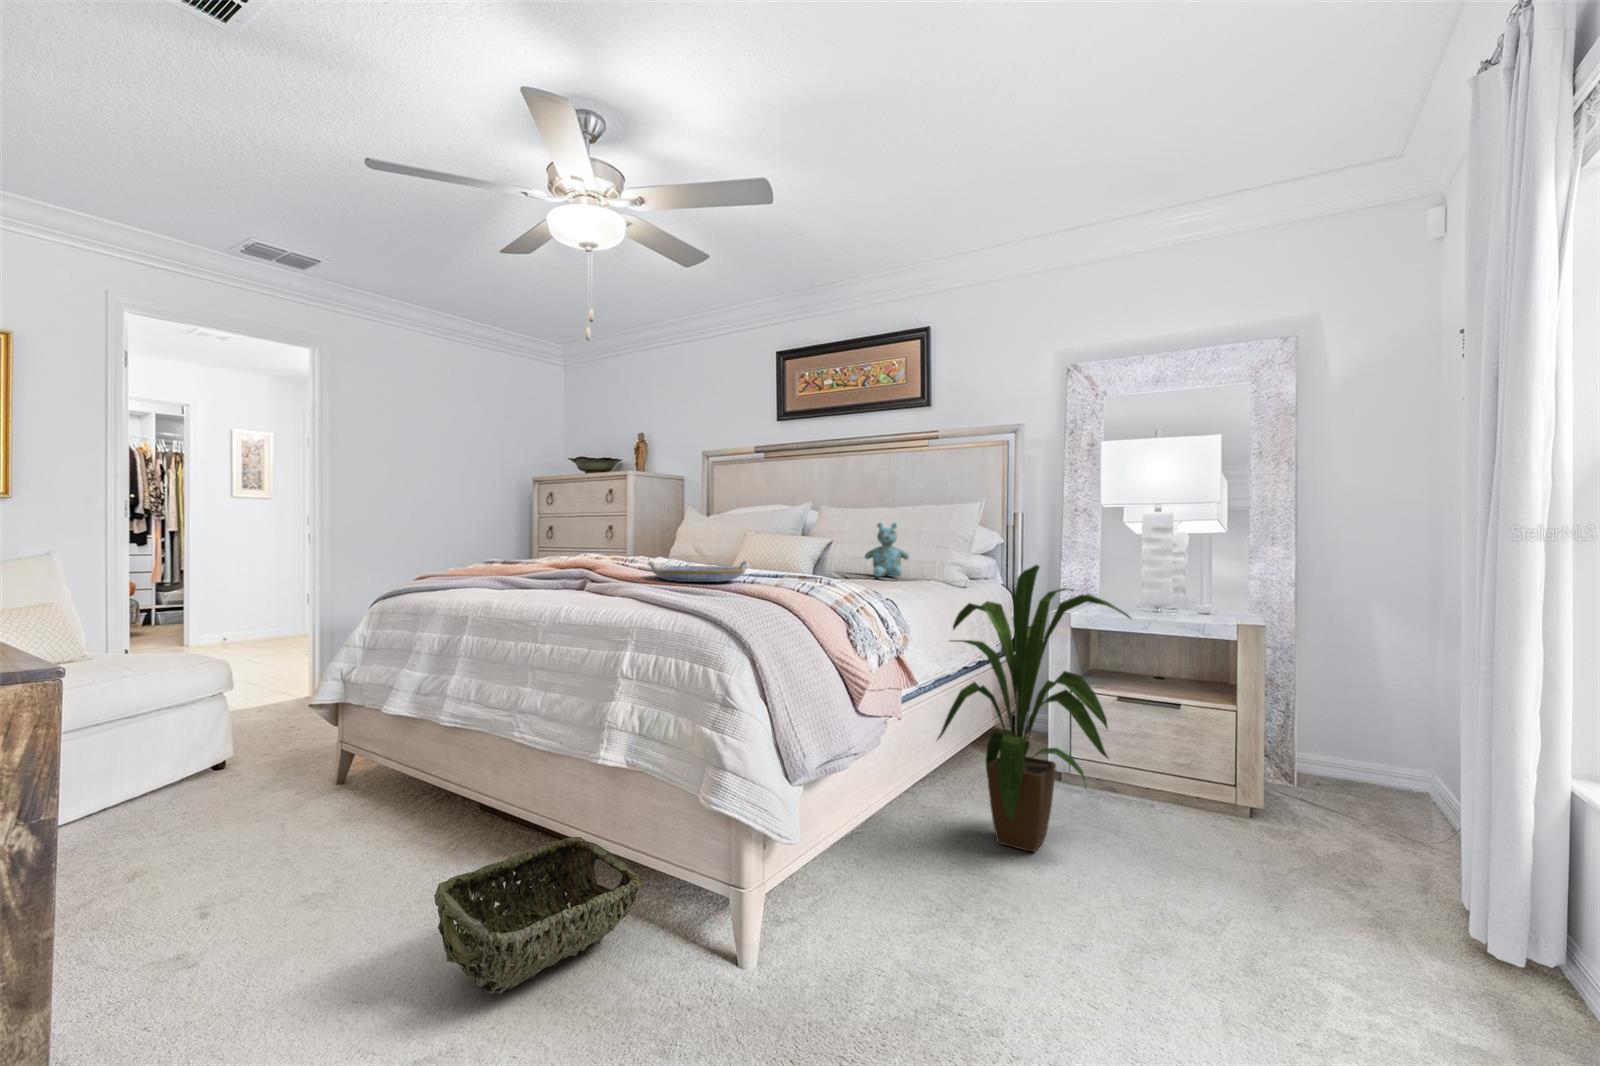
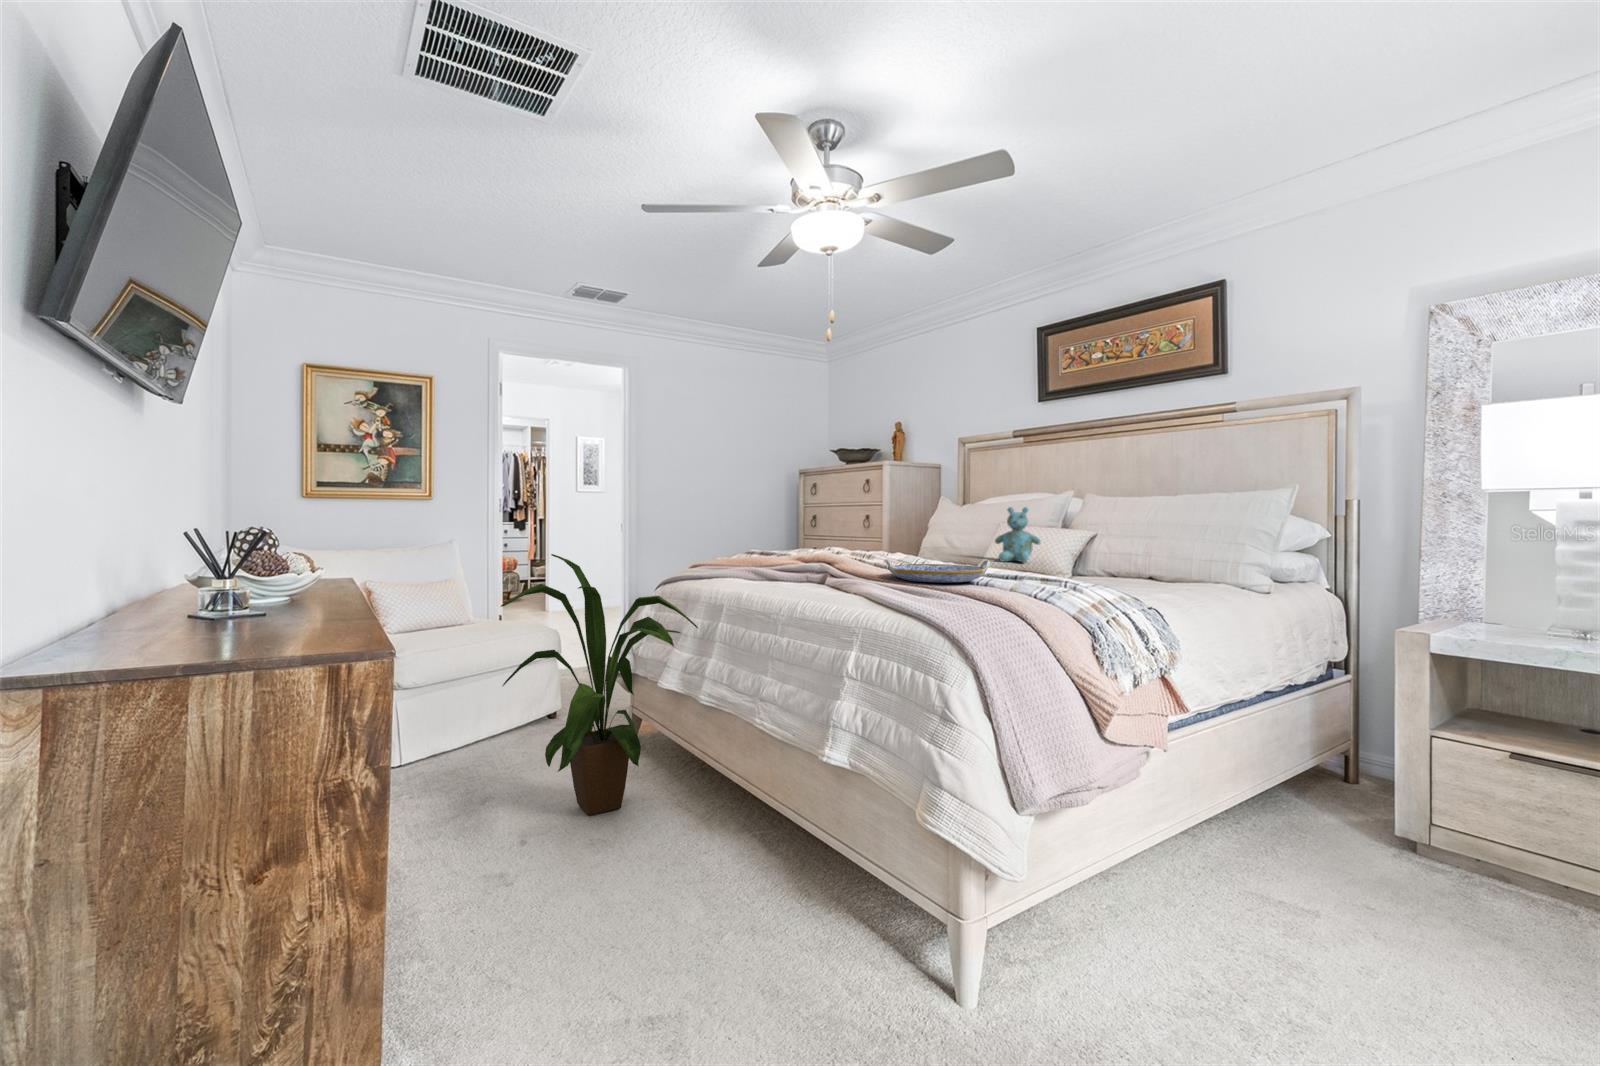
stuffed bear: present [865,523,909,577] -> present [995,507,1041,562]
house plant: present [937,565,1131,852] -> present [501,554,698,815]
woven basket: present [434,837,642,994] -> none [675,827,862,964]

